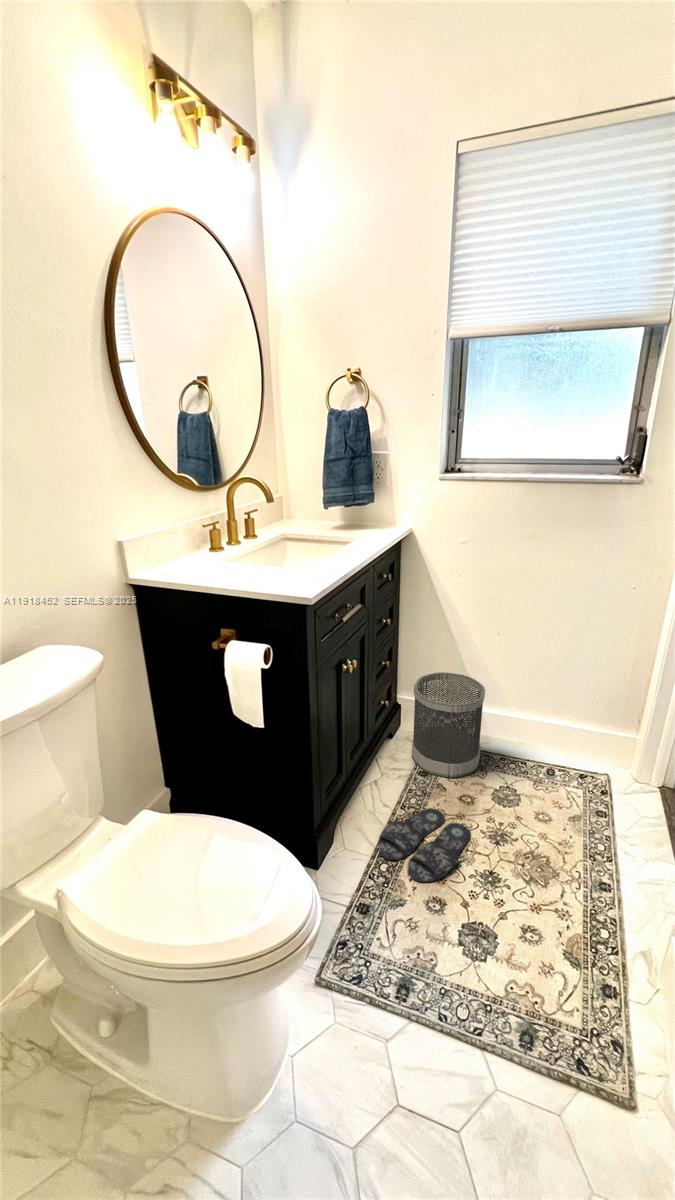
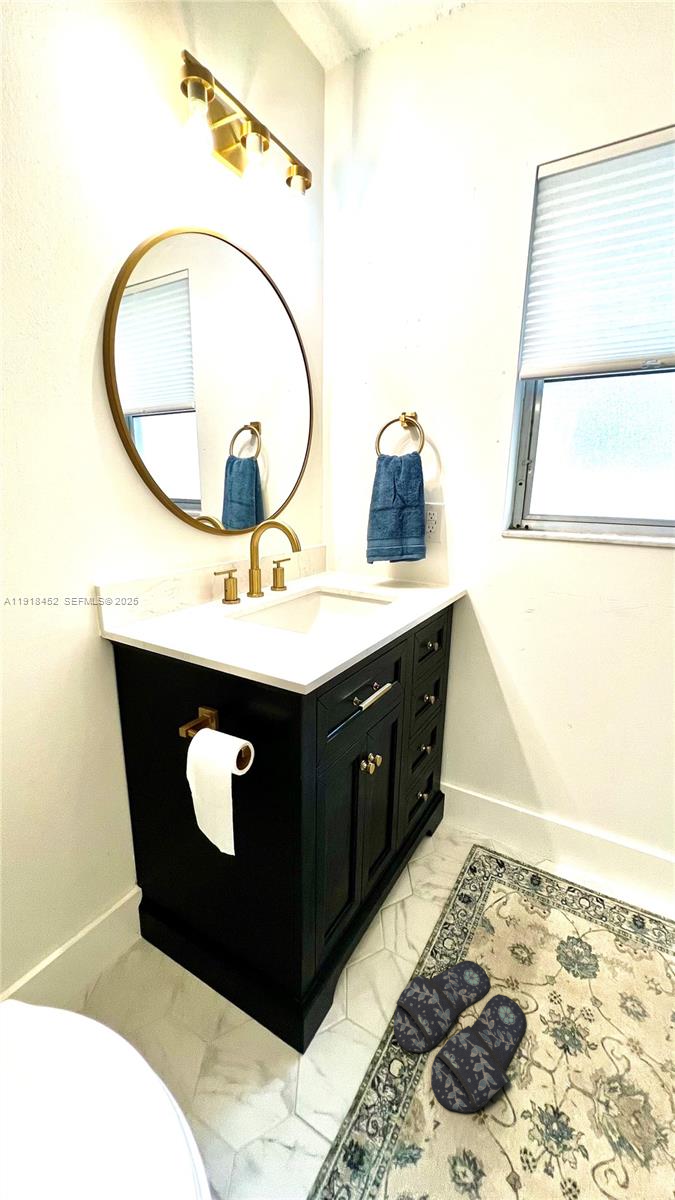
wastebasket: present [412,672,485,778] -> none [451,765,551,913]

